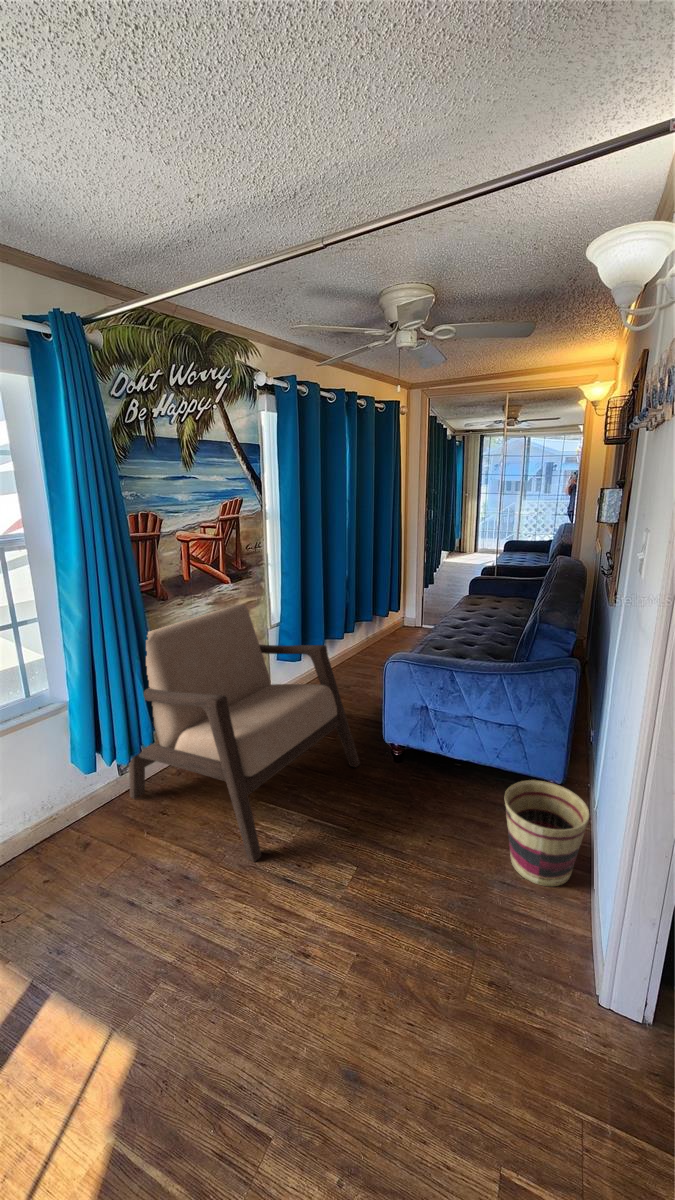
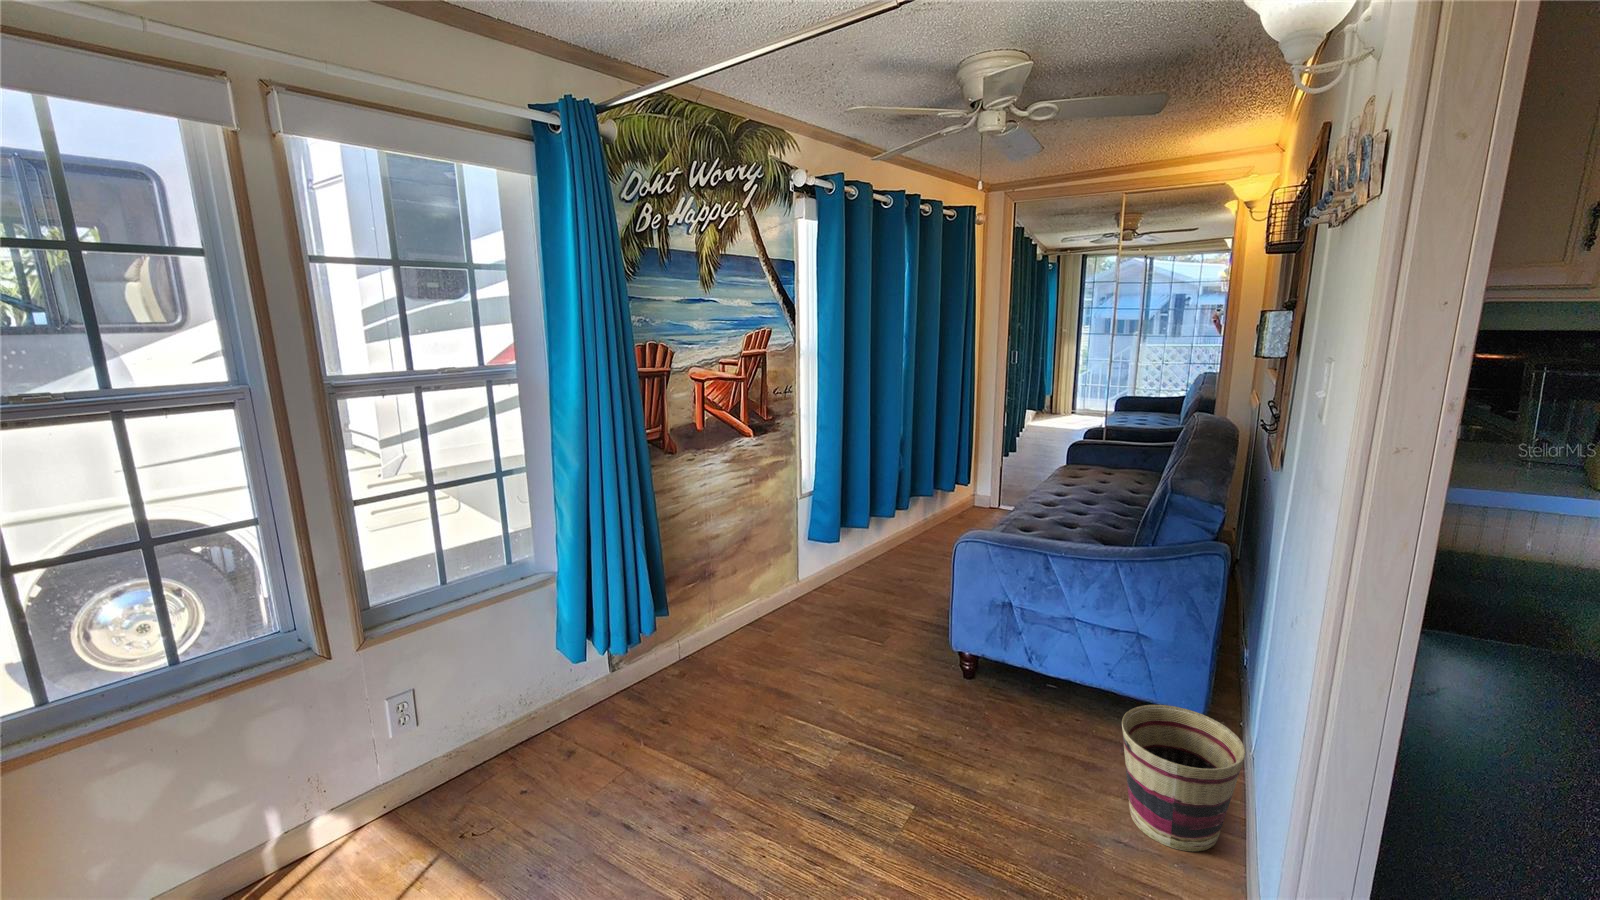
armchair: present [129,605,360,862] -> none [620,463,917,789]

